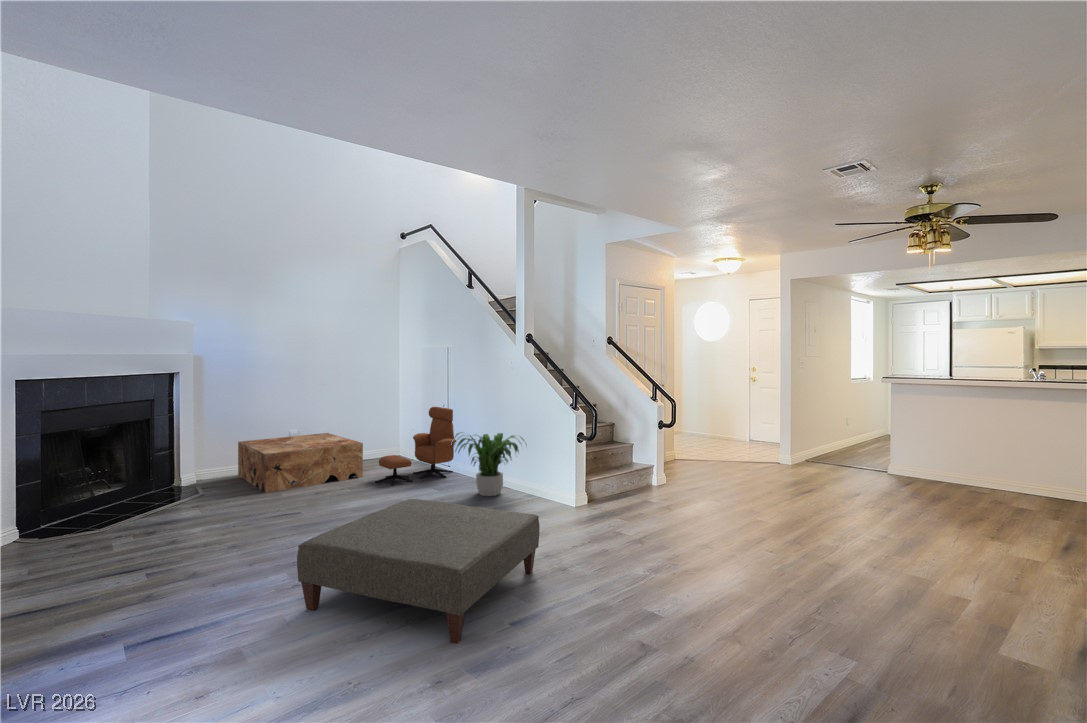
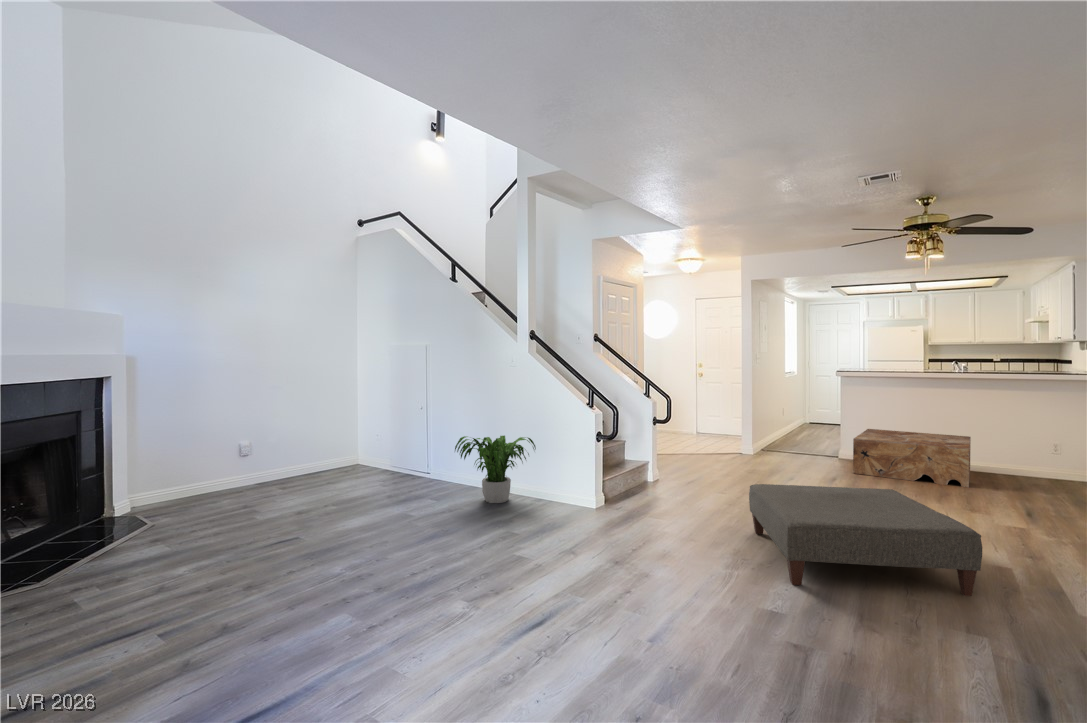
lounge chair: present [375,407,456,485] -> none [359,410,445,499]
coffee table: present [238,433,363,493] -> present [853,429,971,487]
ottoman: present [297,499,540,644] -> present [749,484,982,596]

